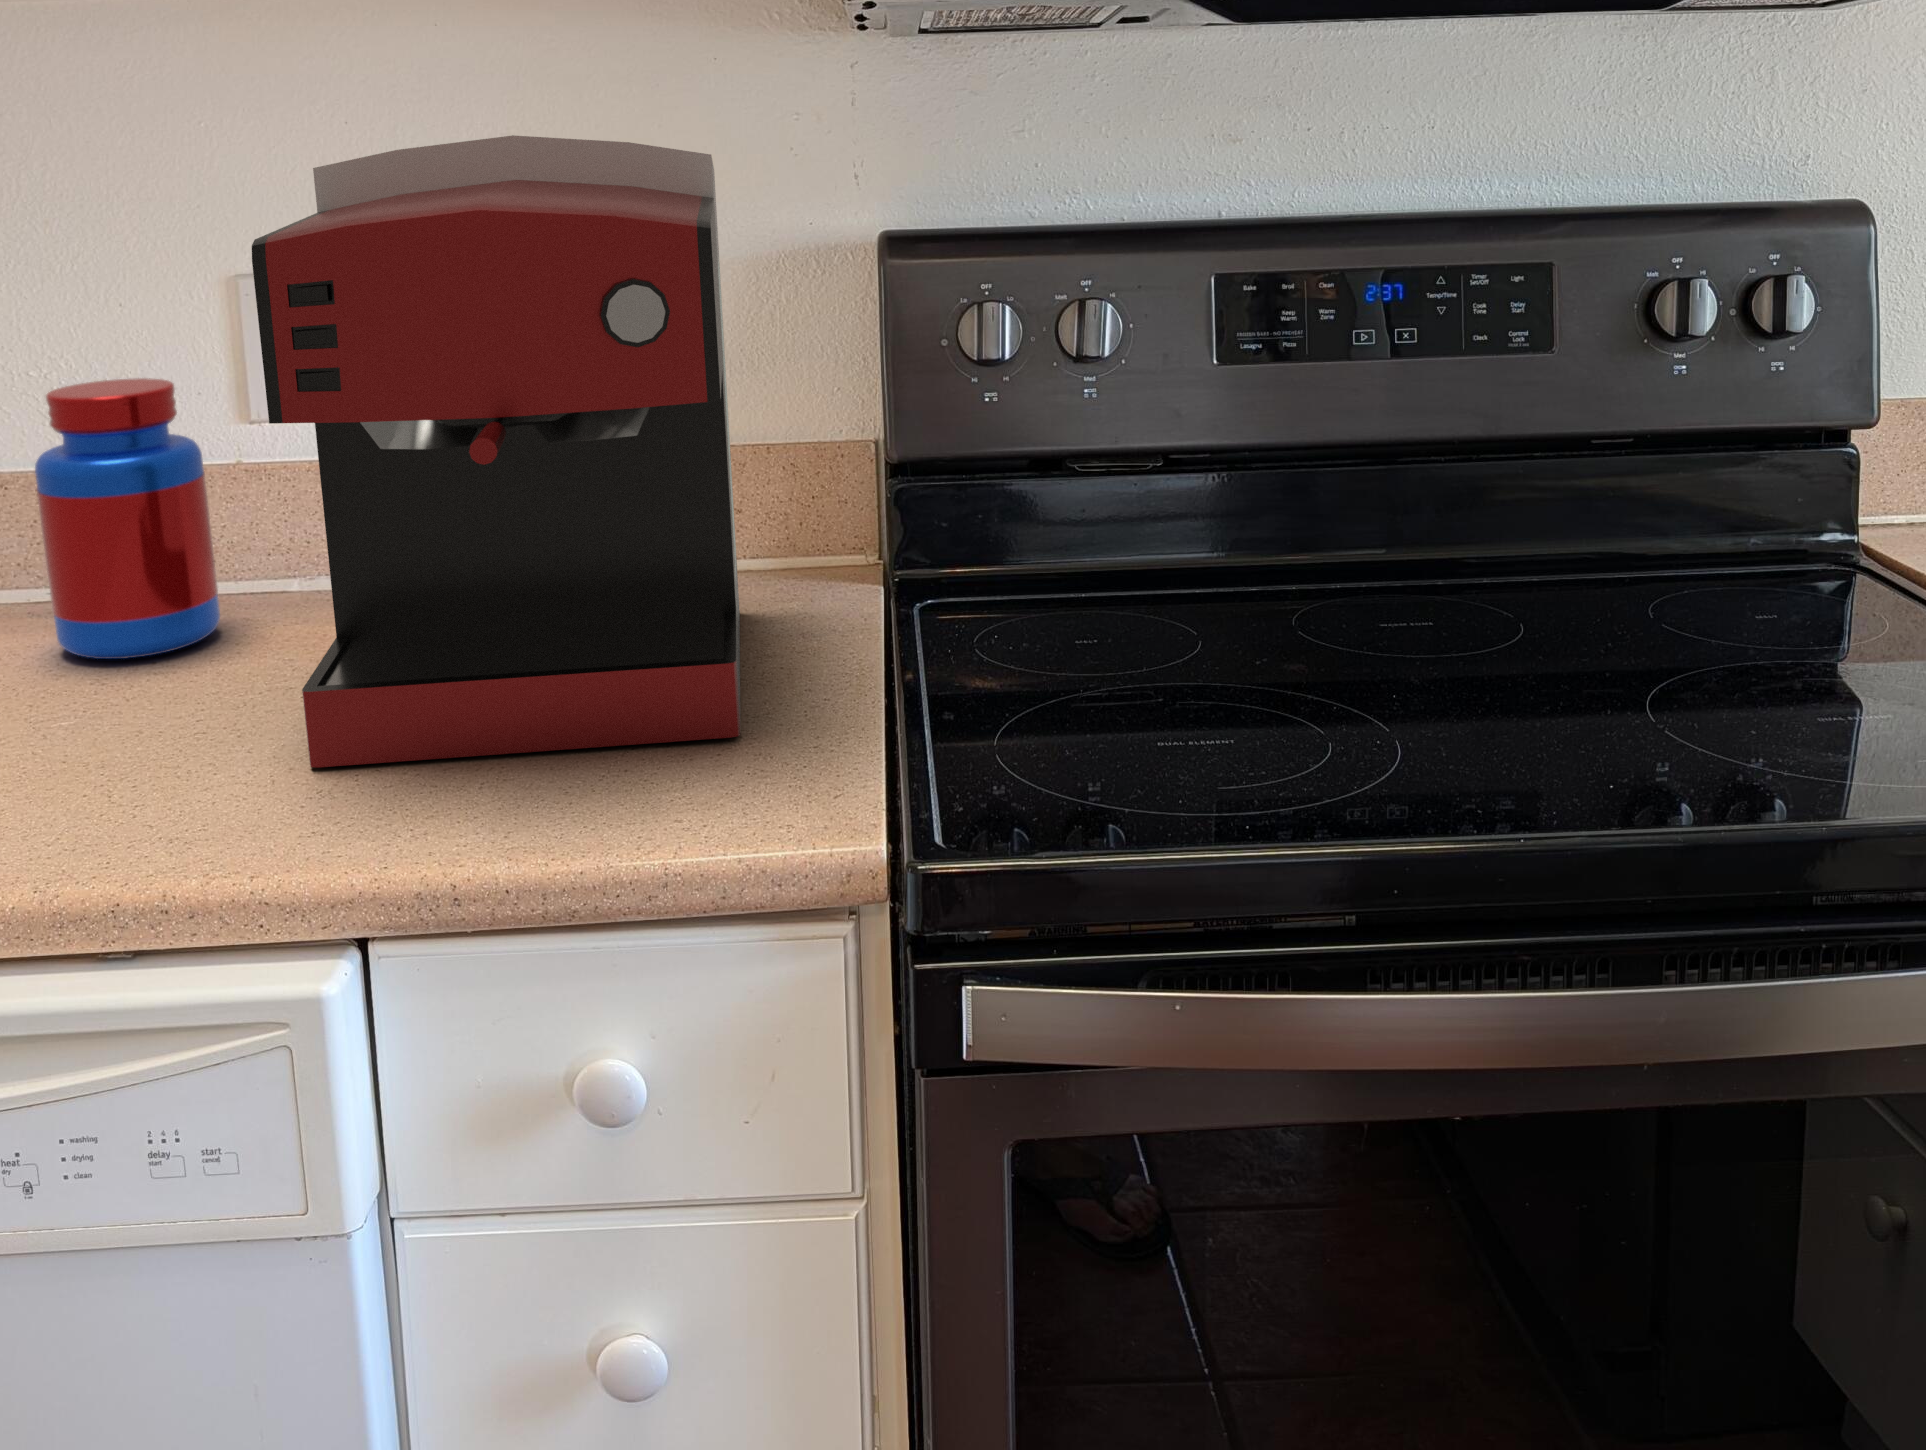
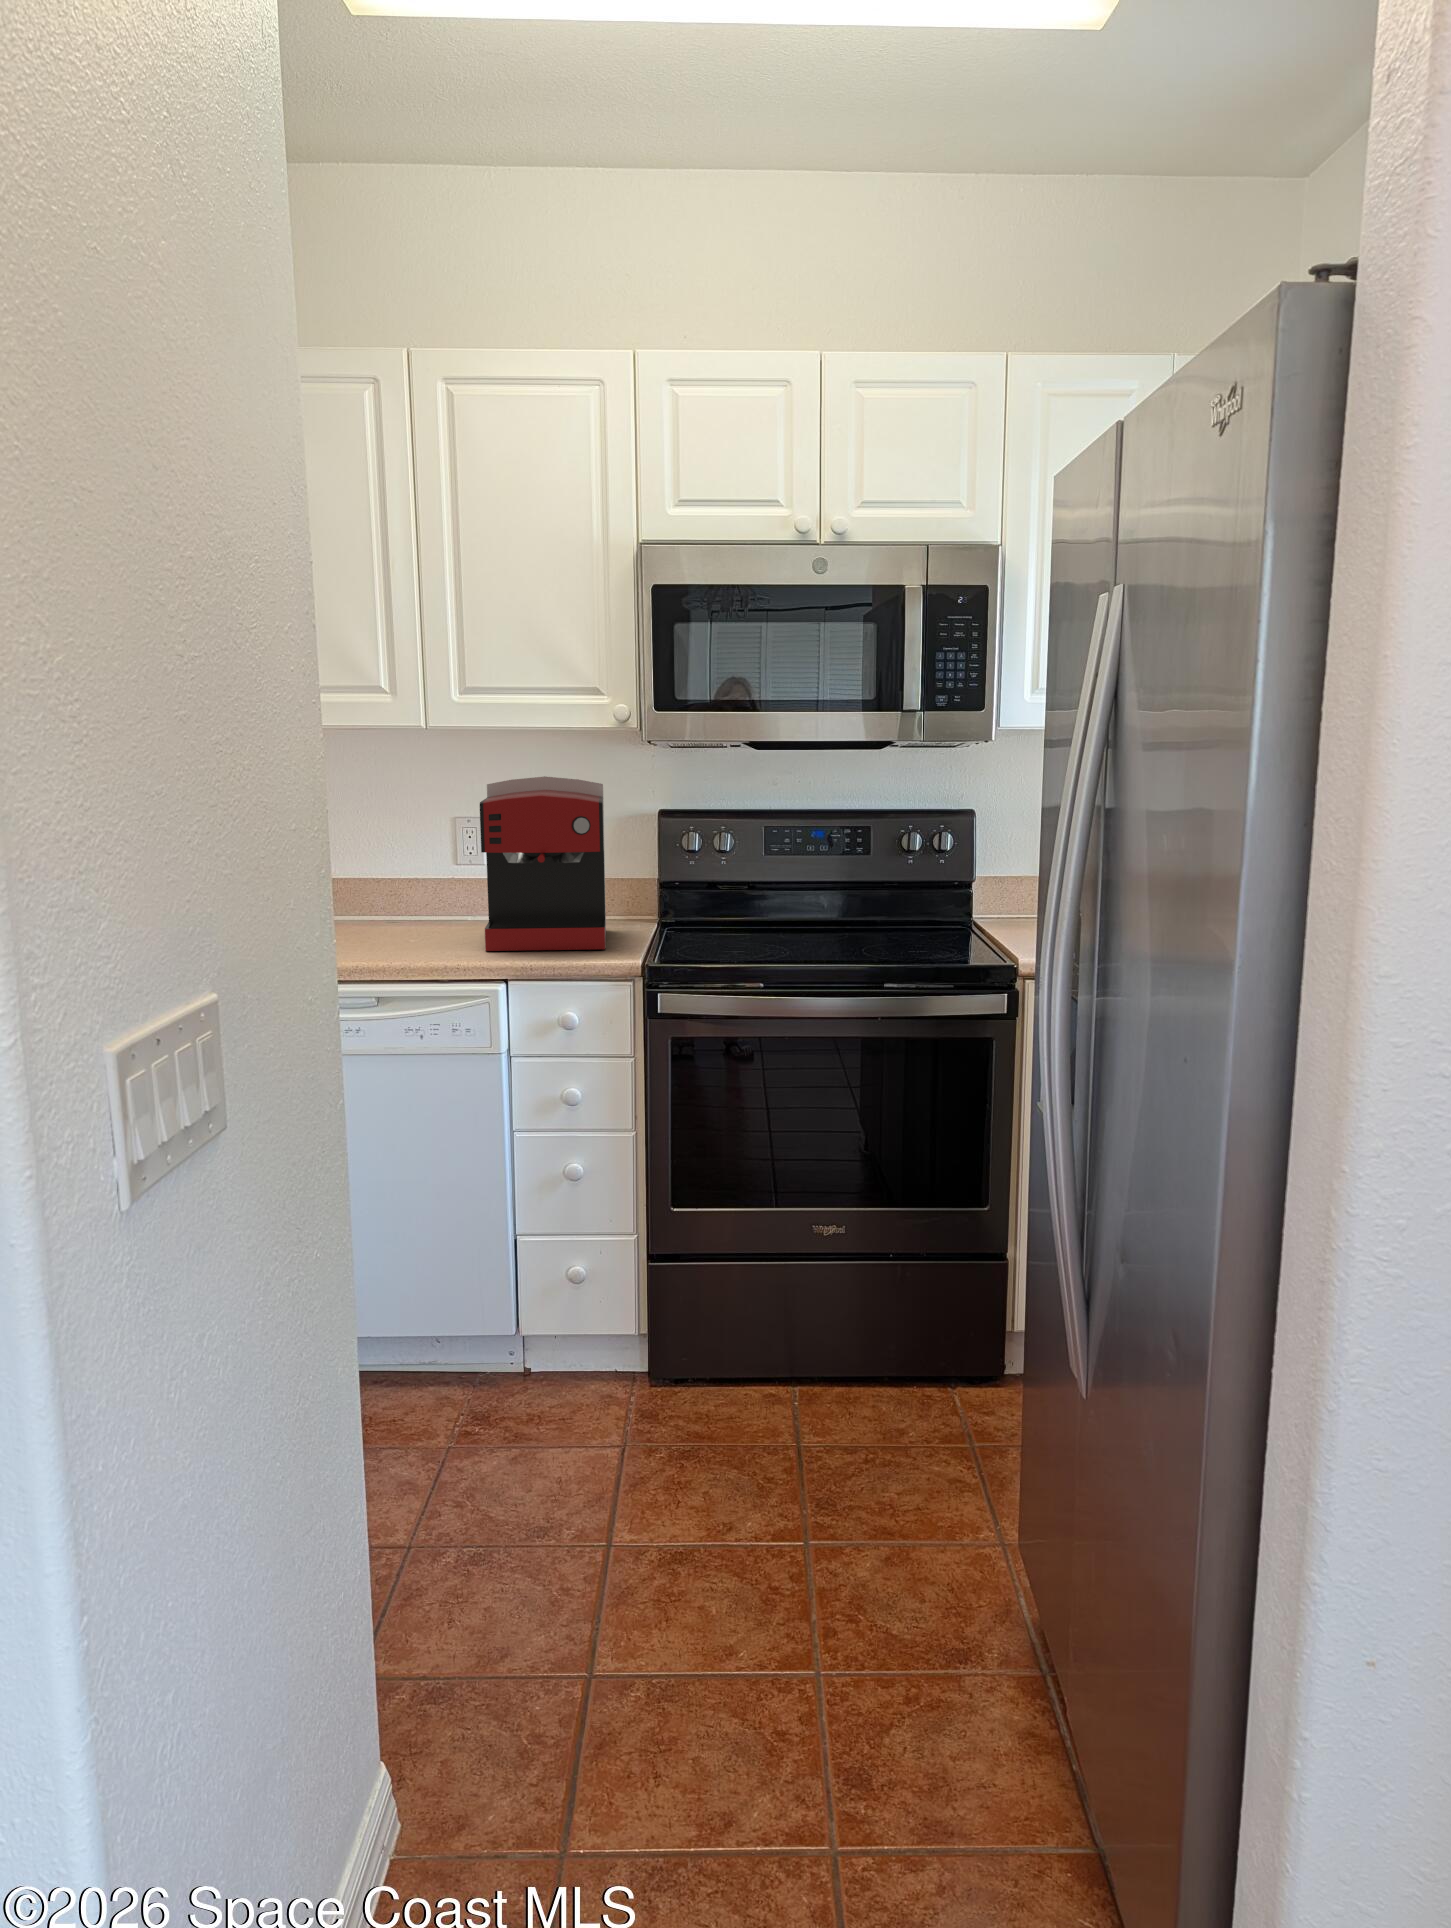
jar: present [35,378,220,659] -> none [394,849,444,933]

